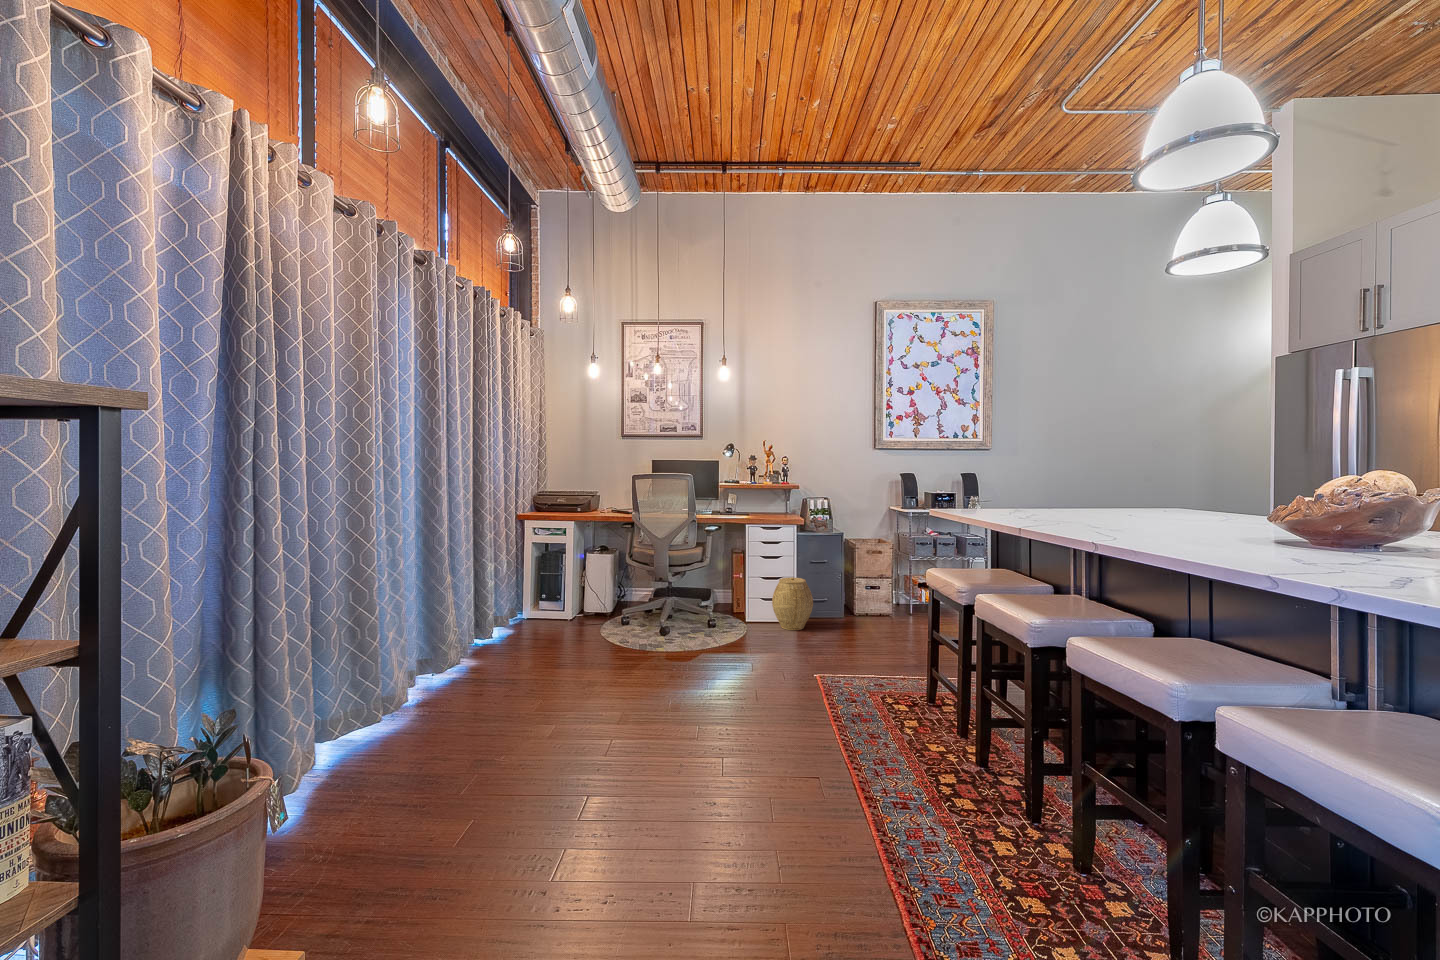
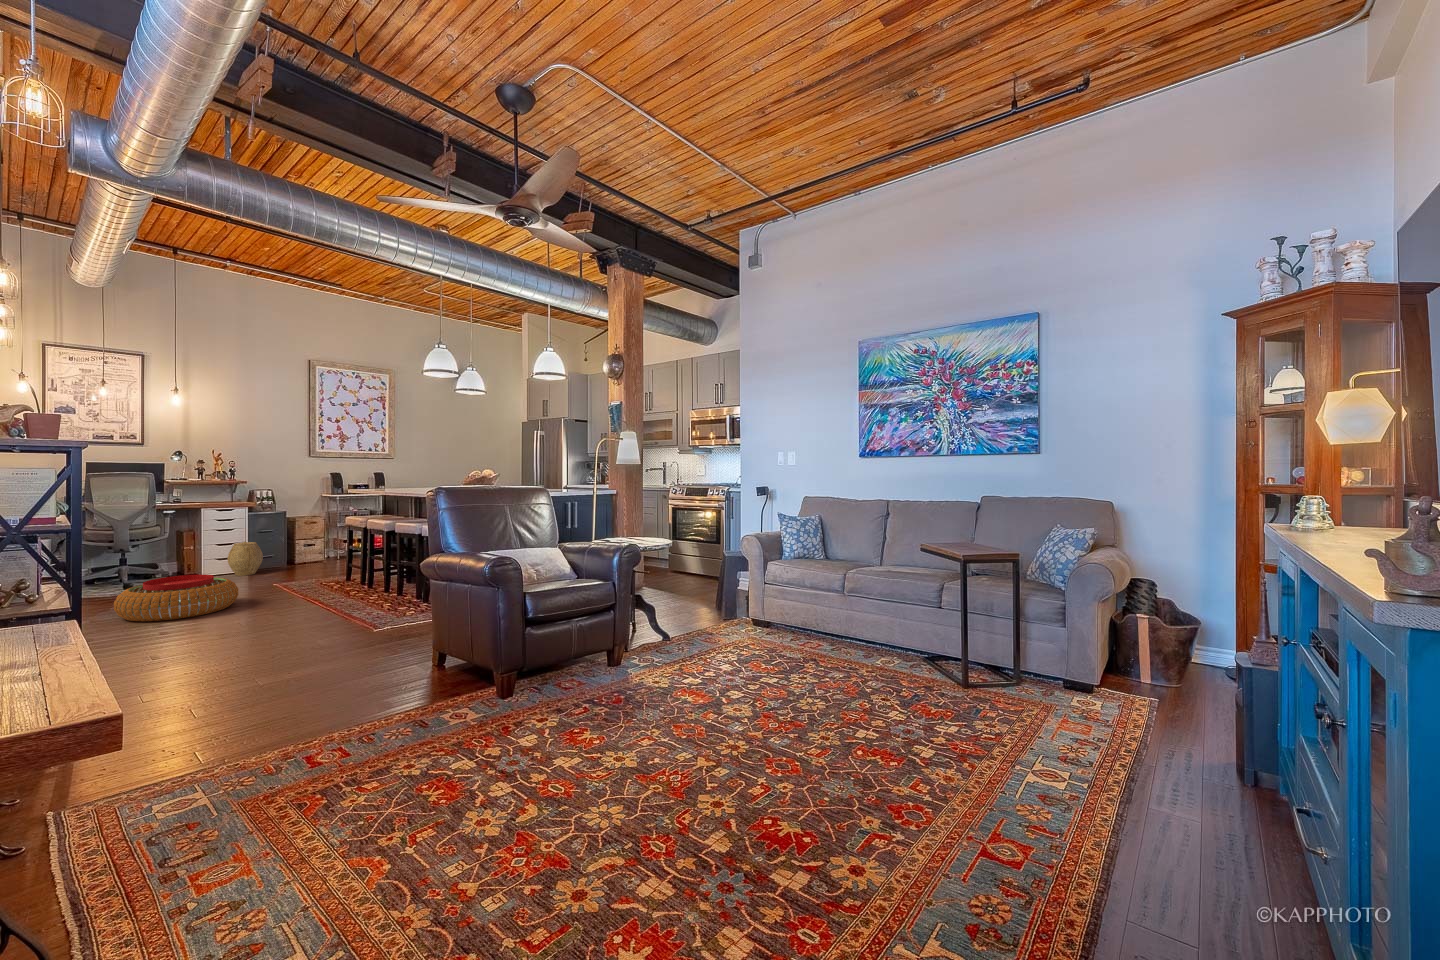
pouf: none [600,649,762,754] -> present [114,574,239,621]

